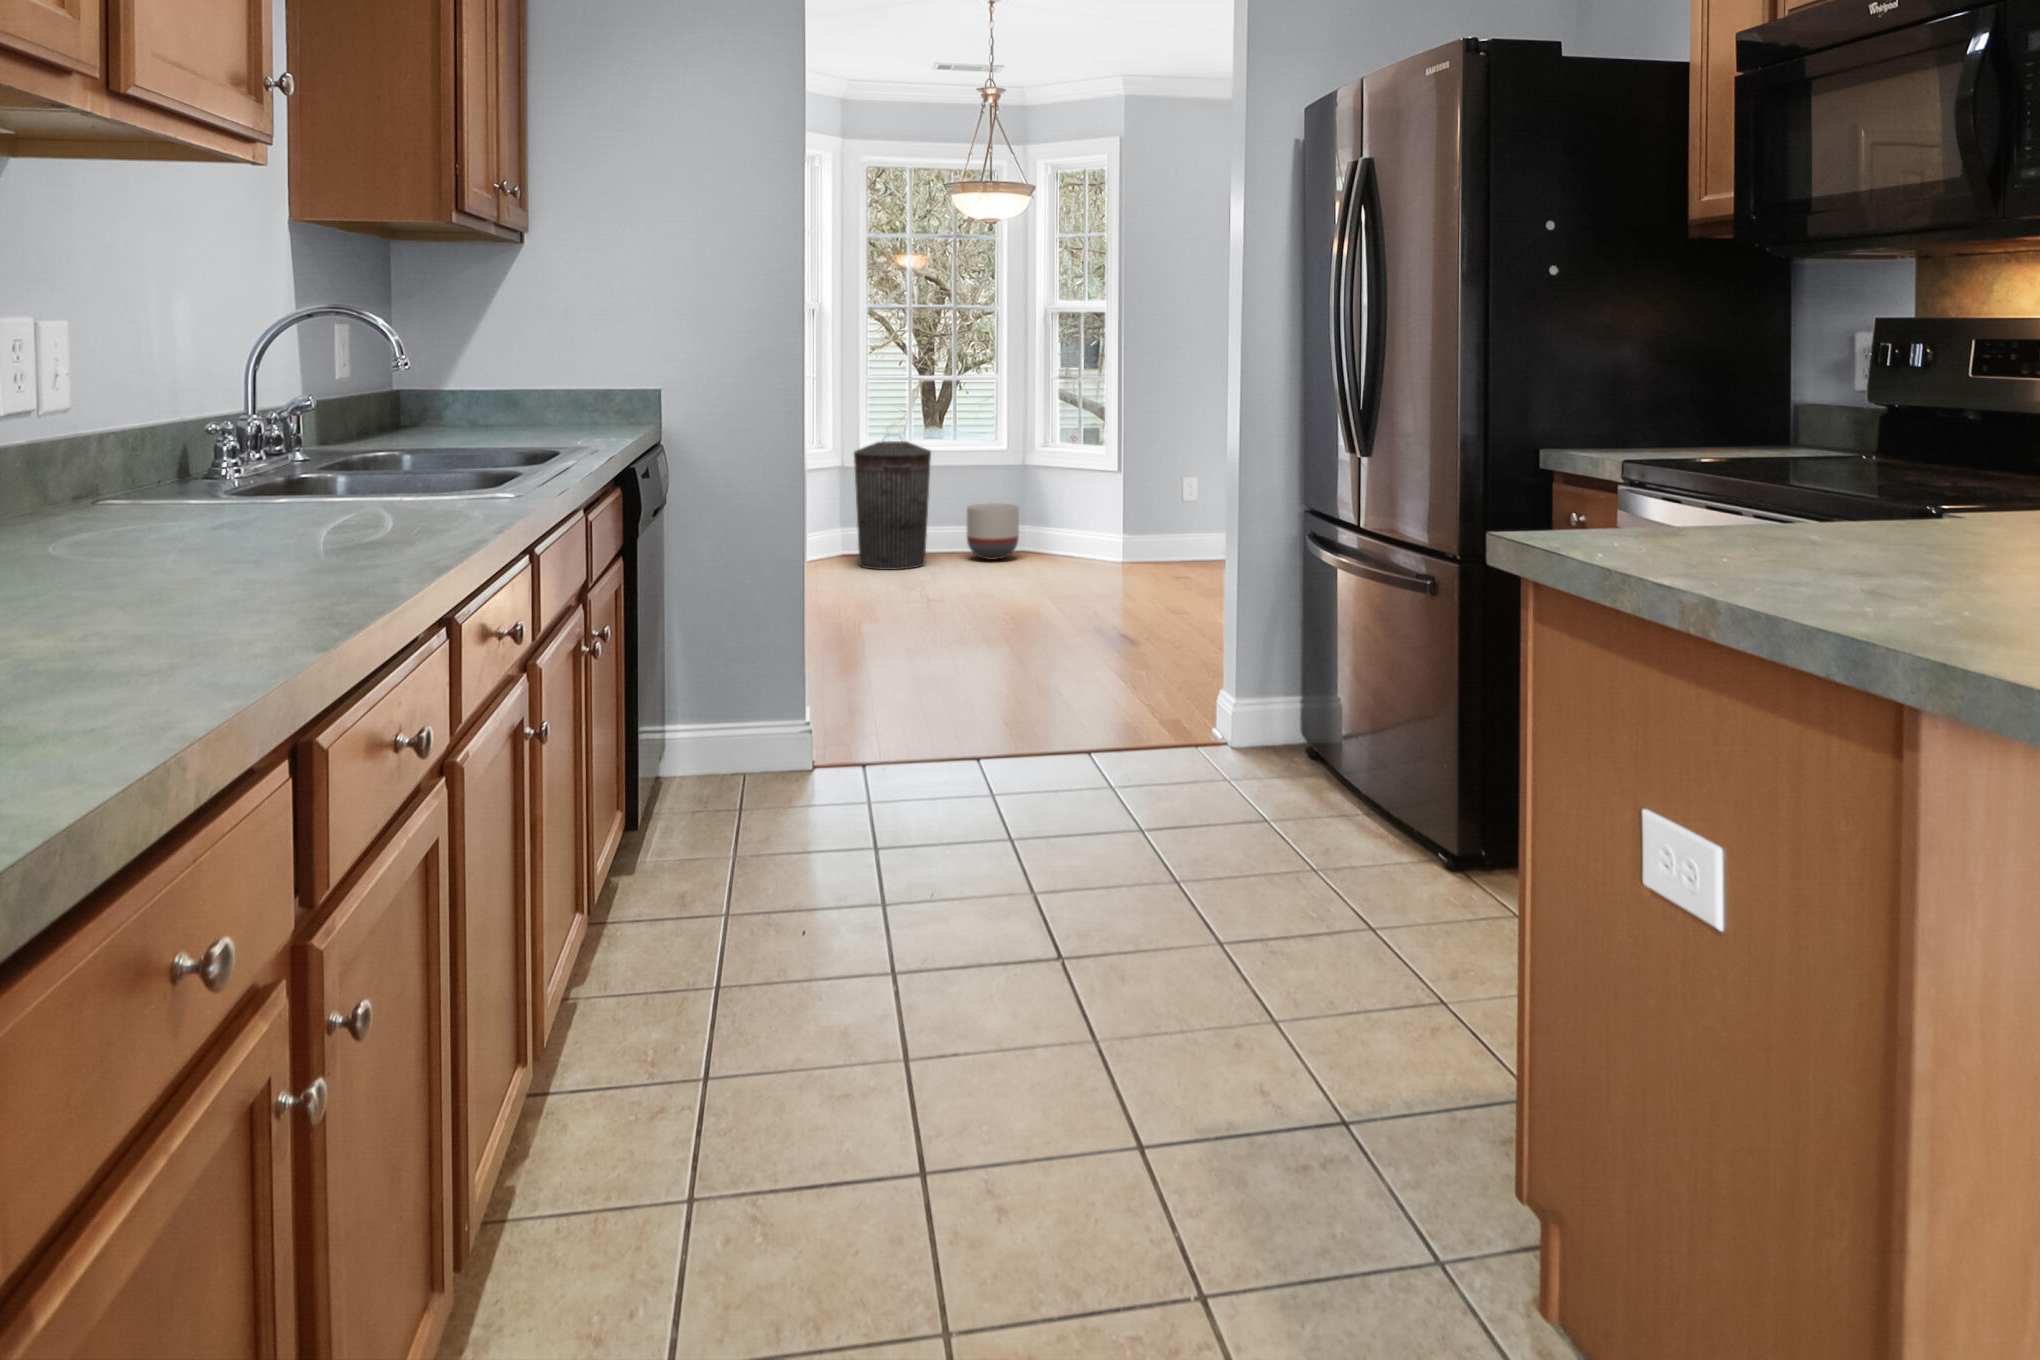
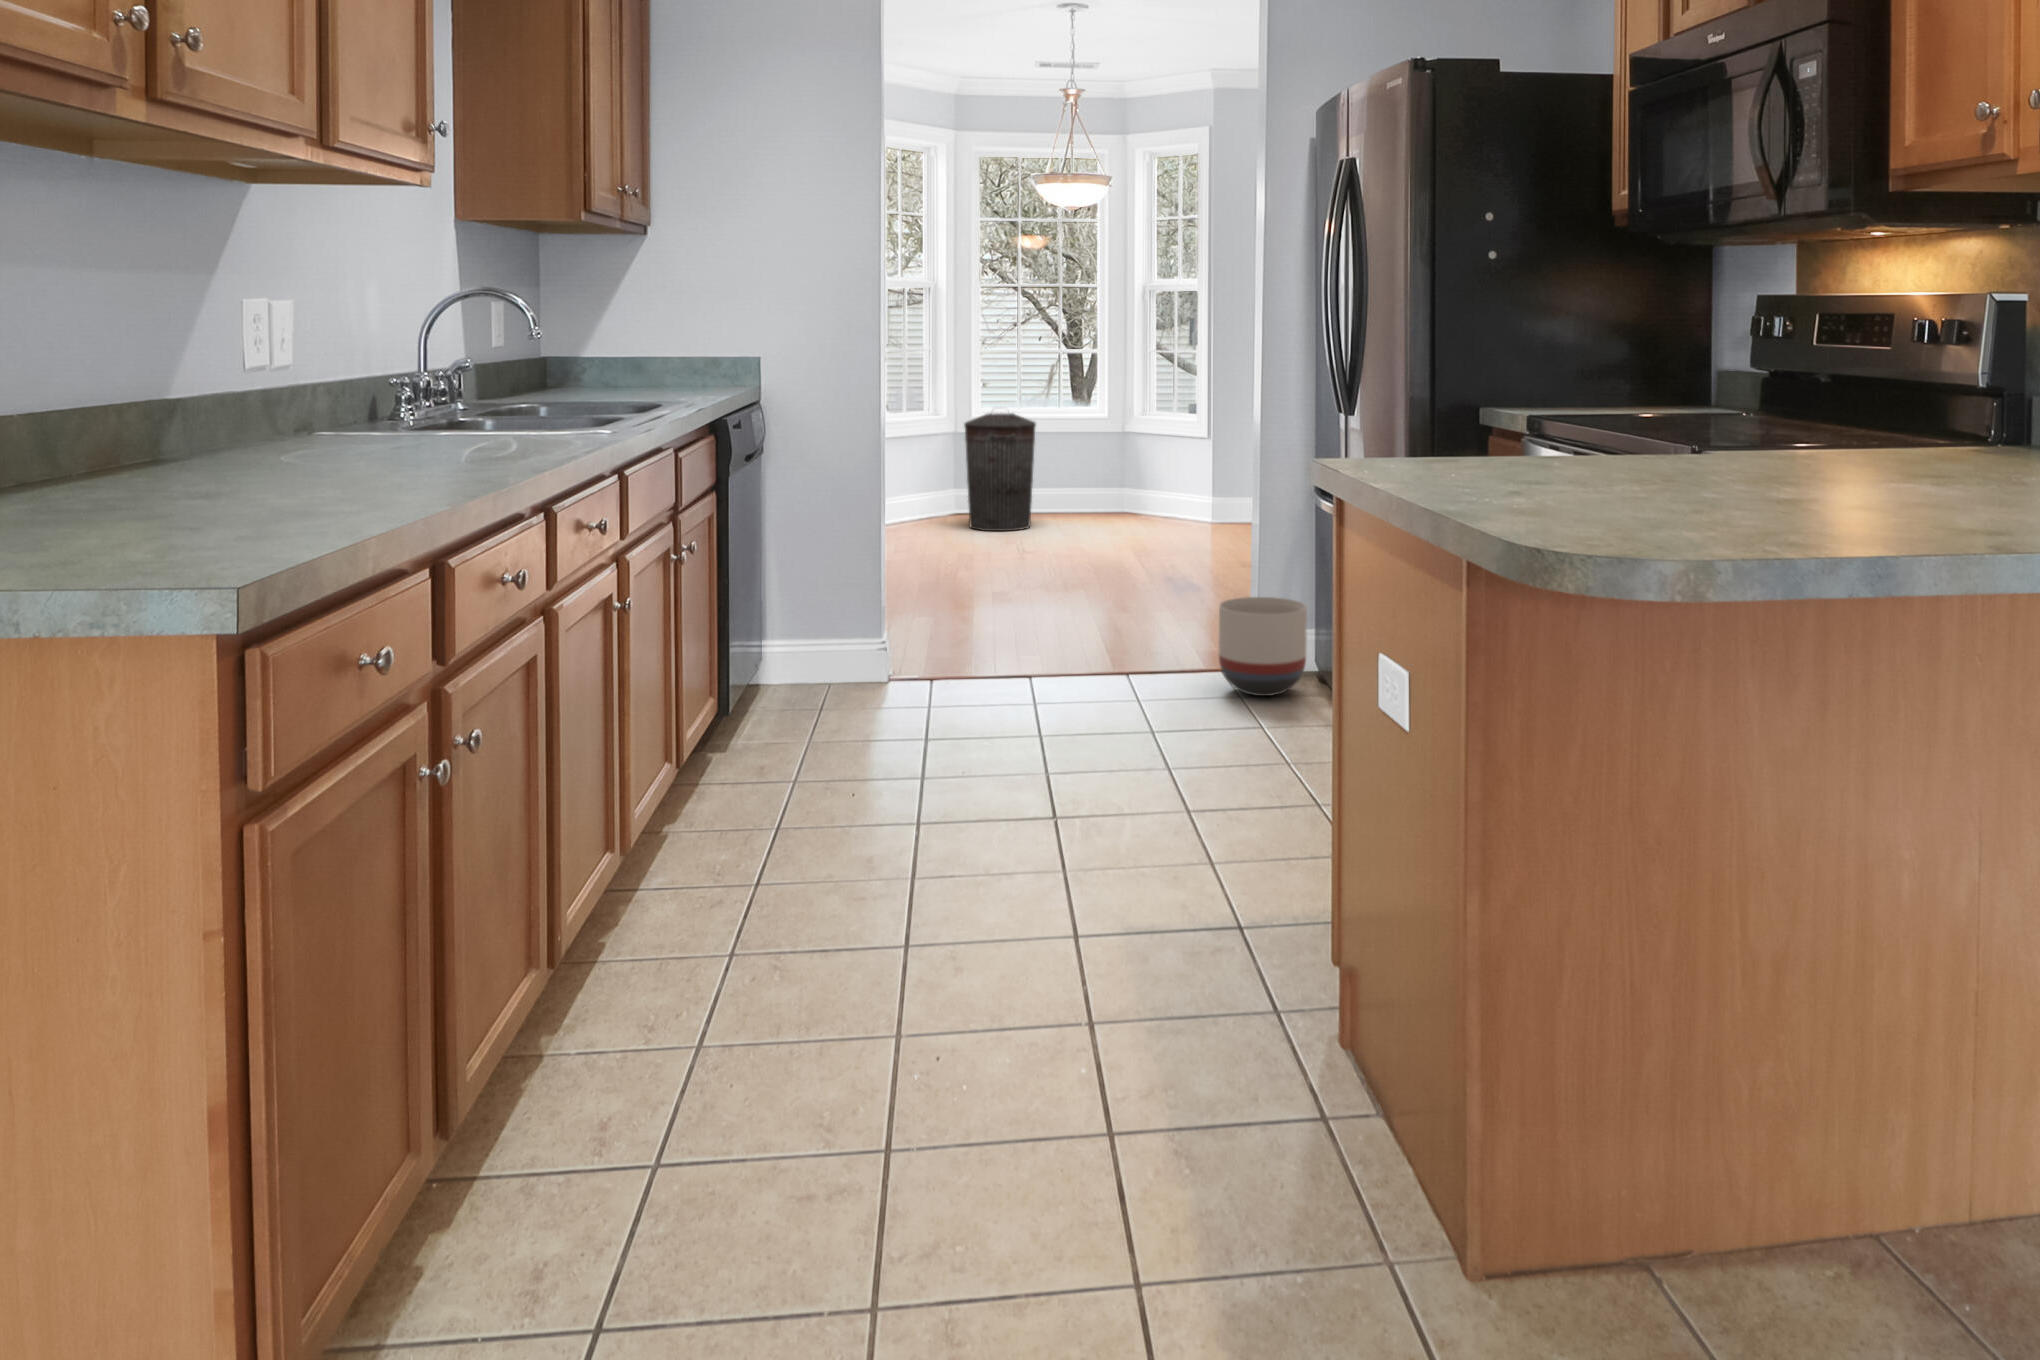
planter: present [967,503,1019,560] -> present [1219,597,1307,696]

